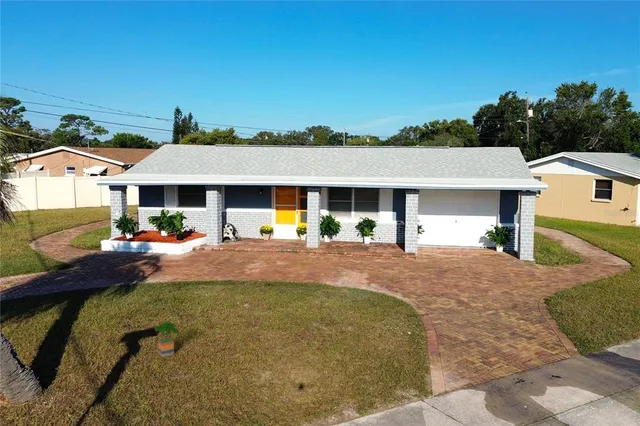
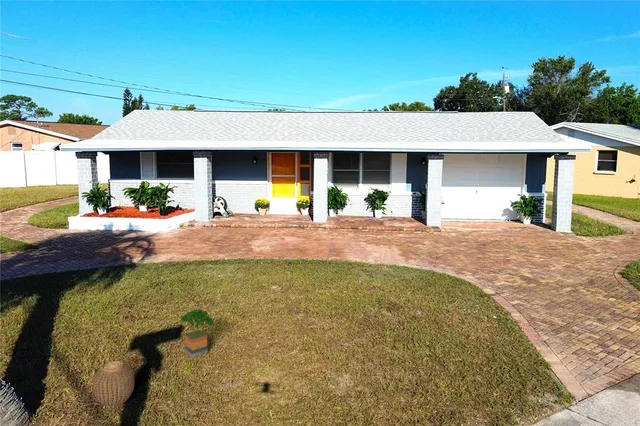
woven basket: none [86,356,114,386] -> present [93,361,134,406]

